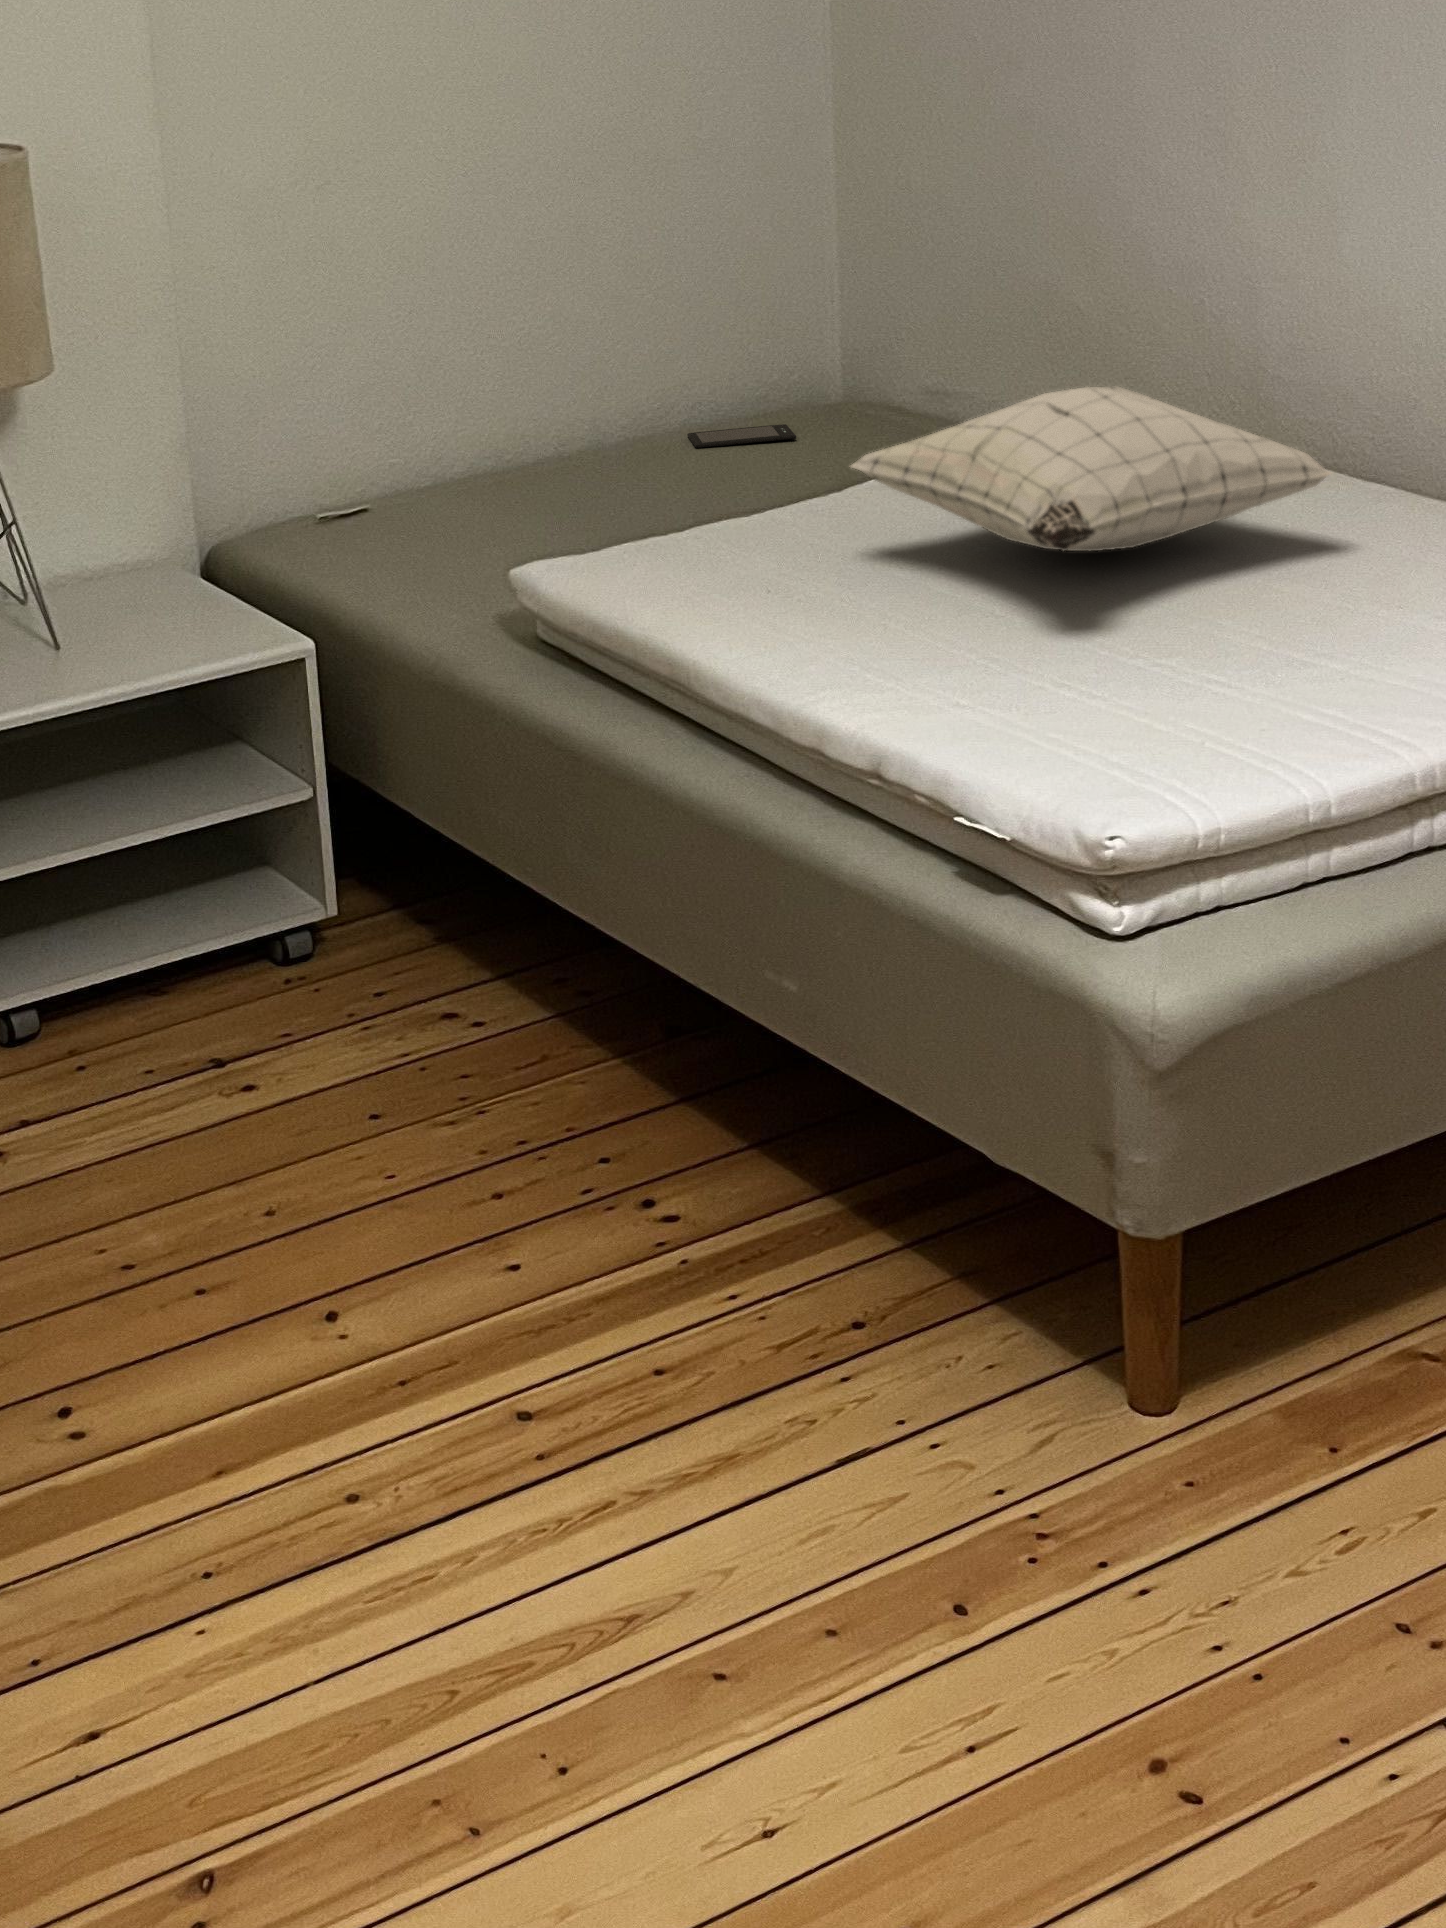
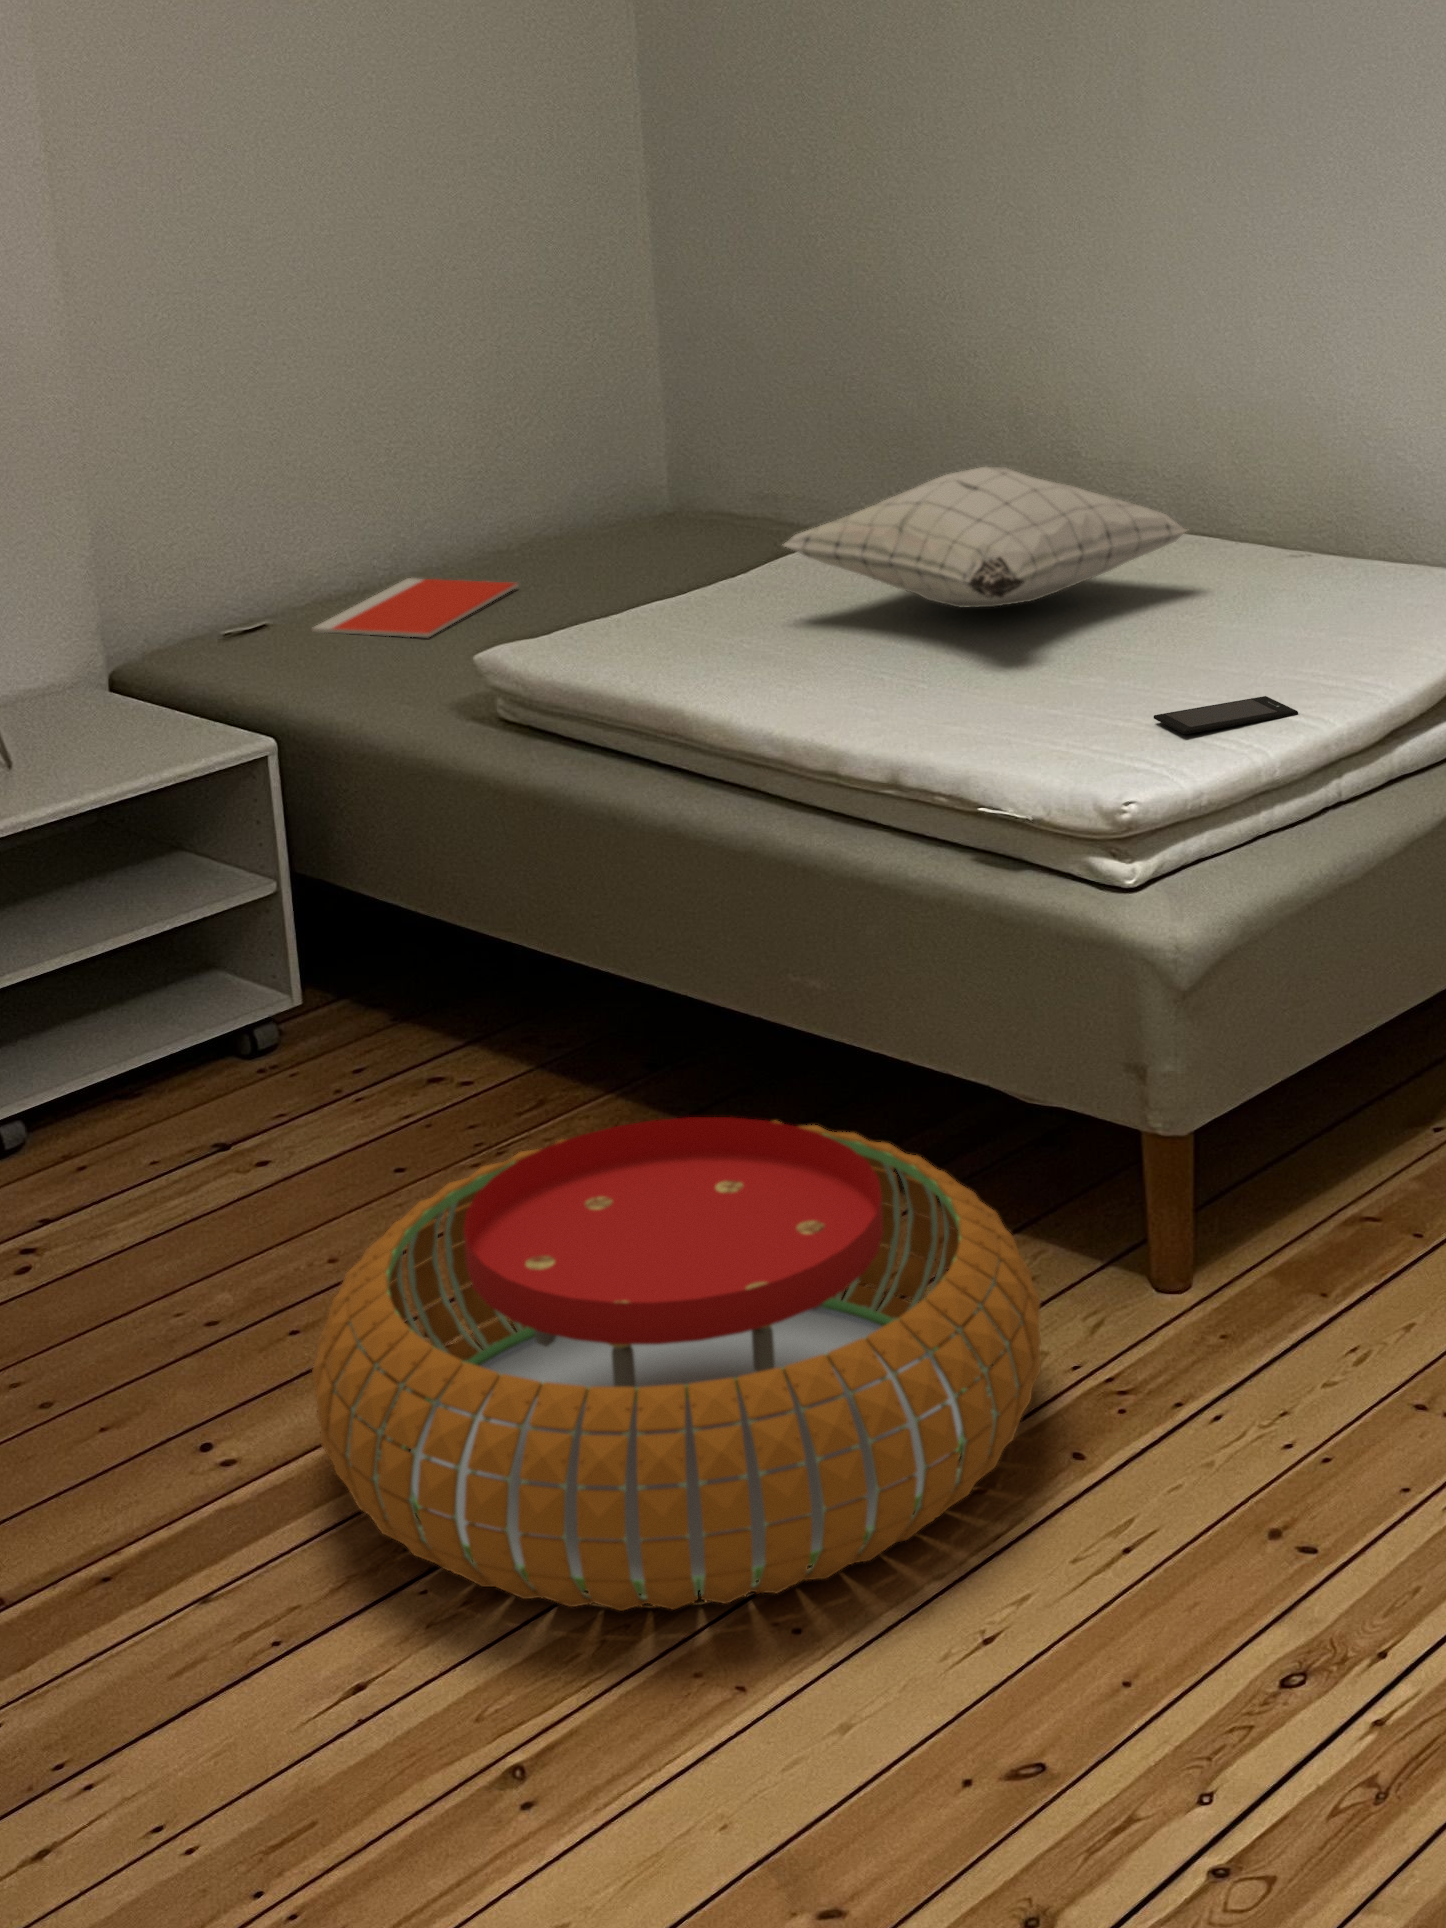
smartphone: present [687,424,796,448] -> present [1154,696,1298,734]
notebook: none [407,460,639,533] -> present [311,578,518,638]
pouf: none [125,1131,938,1721] -> present [312,1117,1041,1611]

